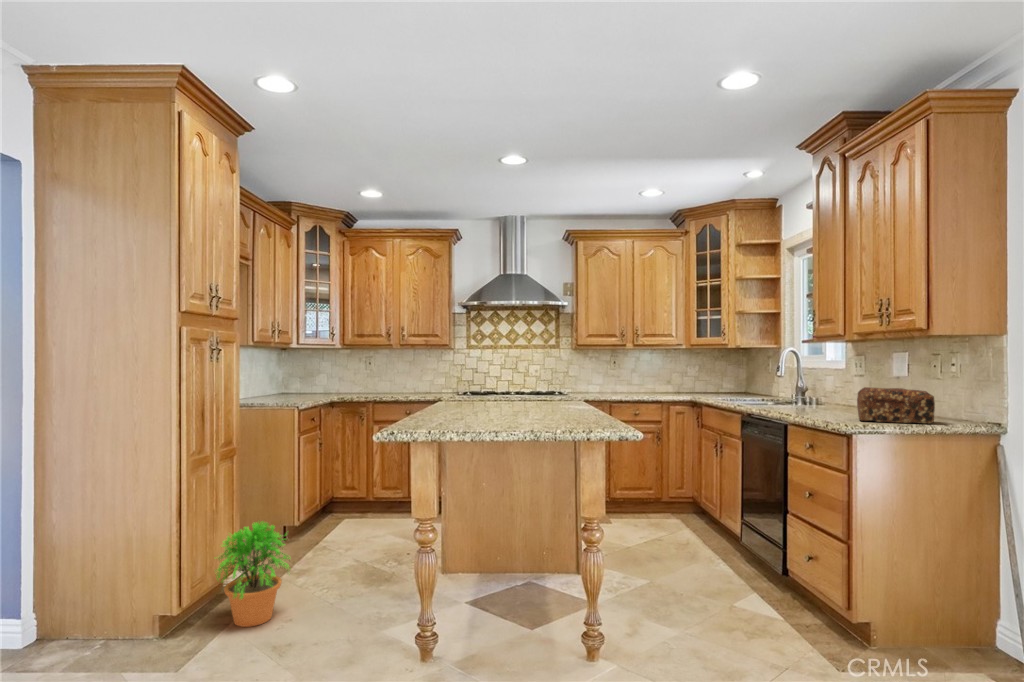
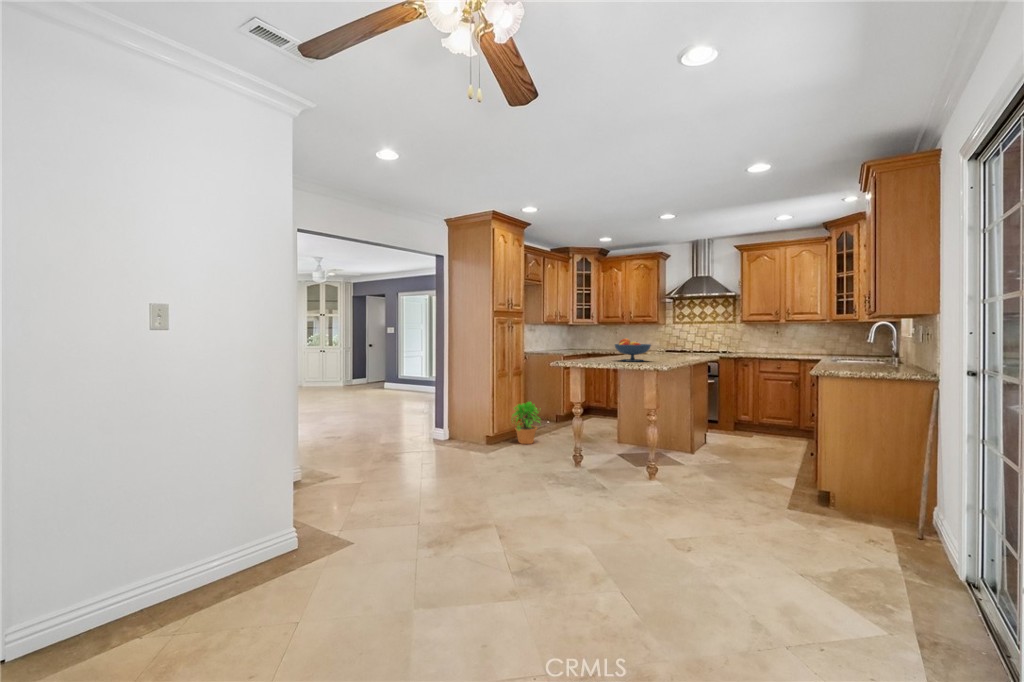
fruit bowl: none [484,375,557,423] -> present [615,339,651,362]
bread loaf: present [857,387,935,424] -> none [834,348,890,371]

